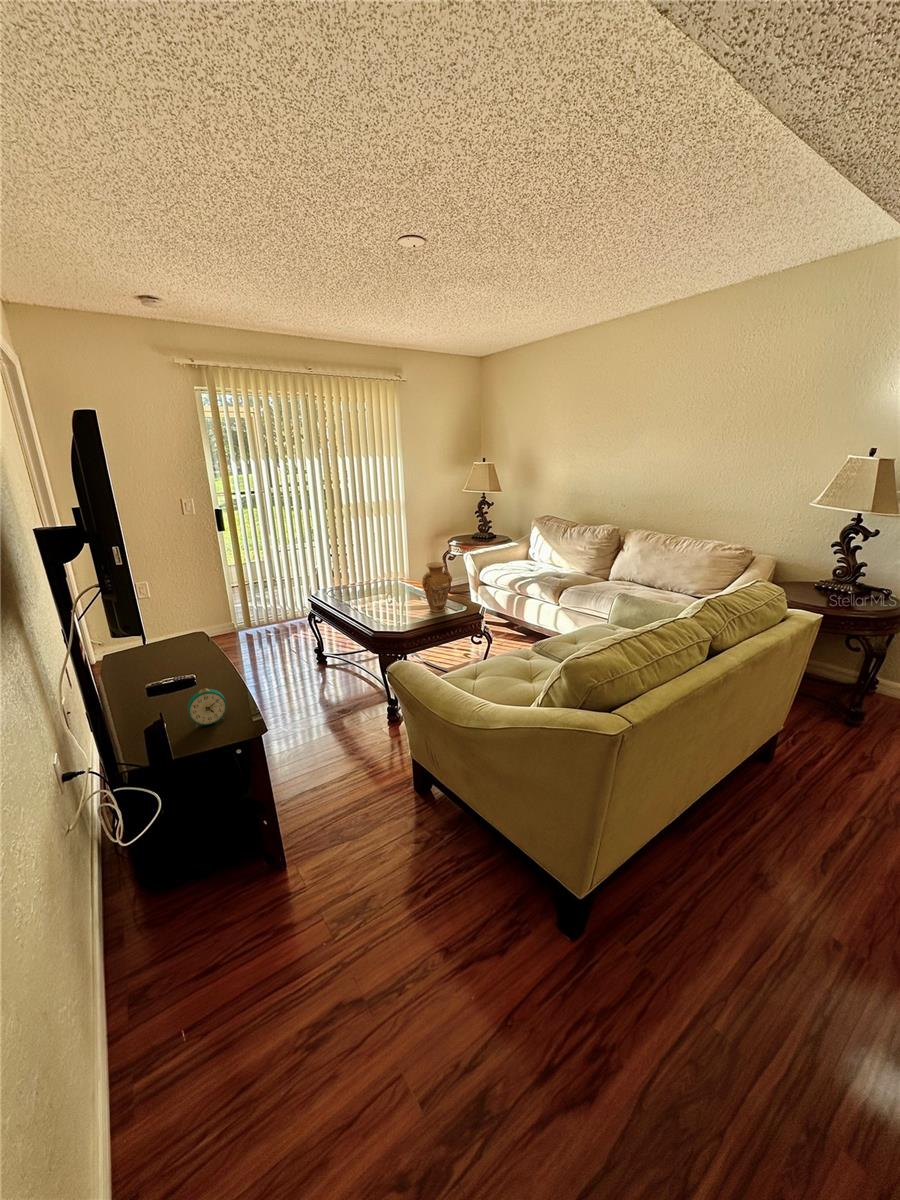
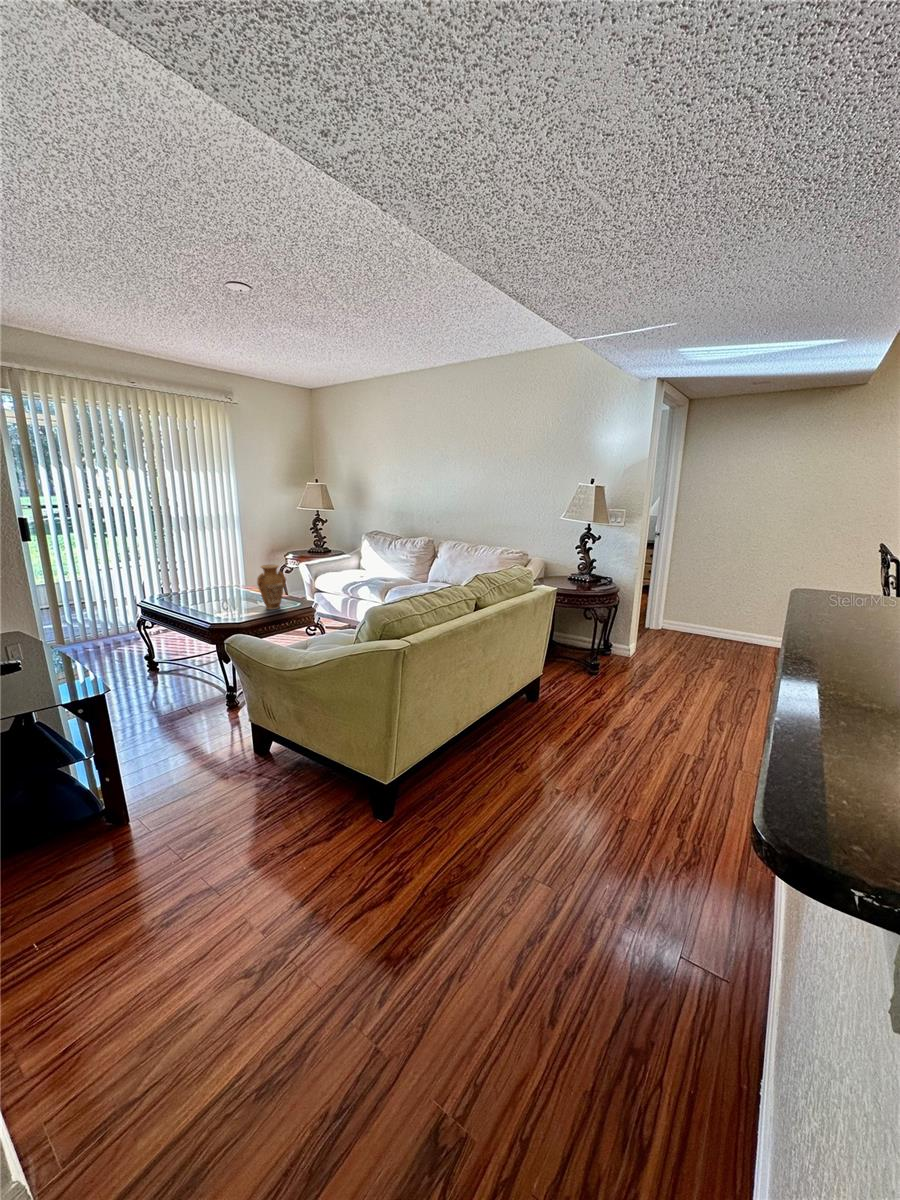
alarm clock: present [187,688,227,727] -> none [25,658,67,694]

